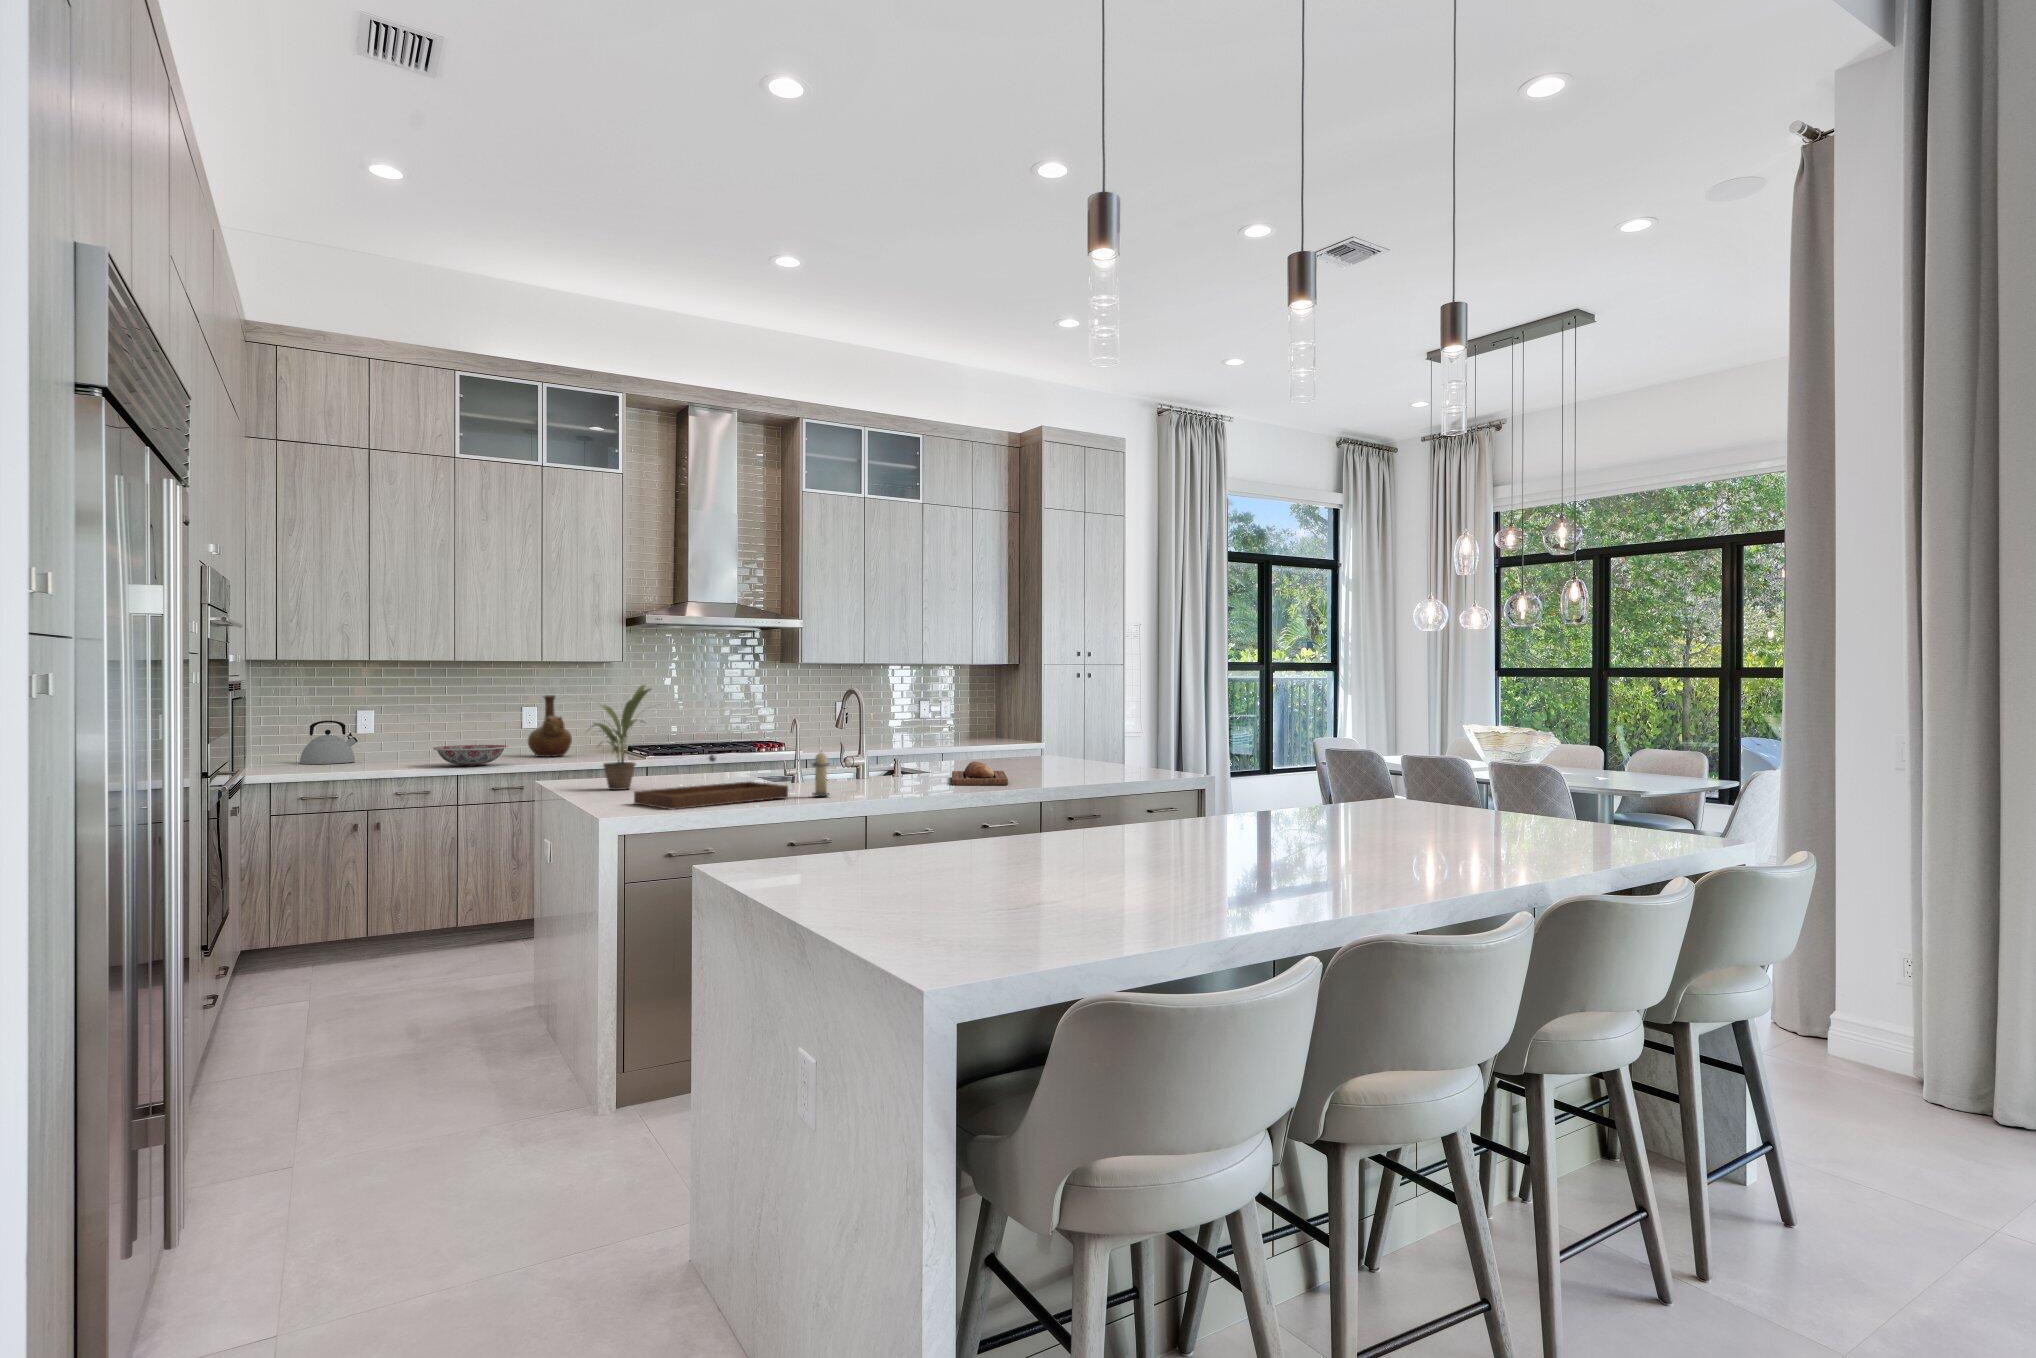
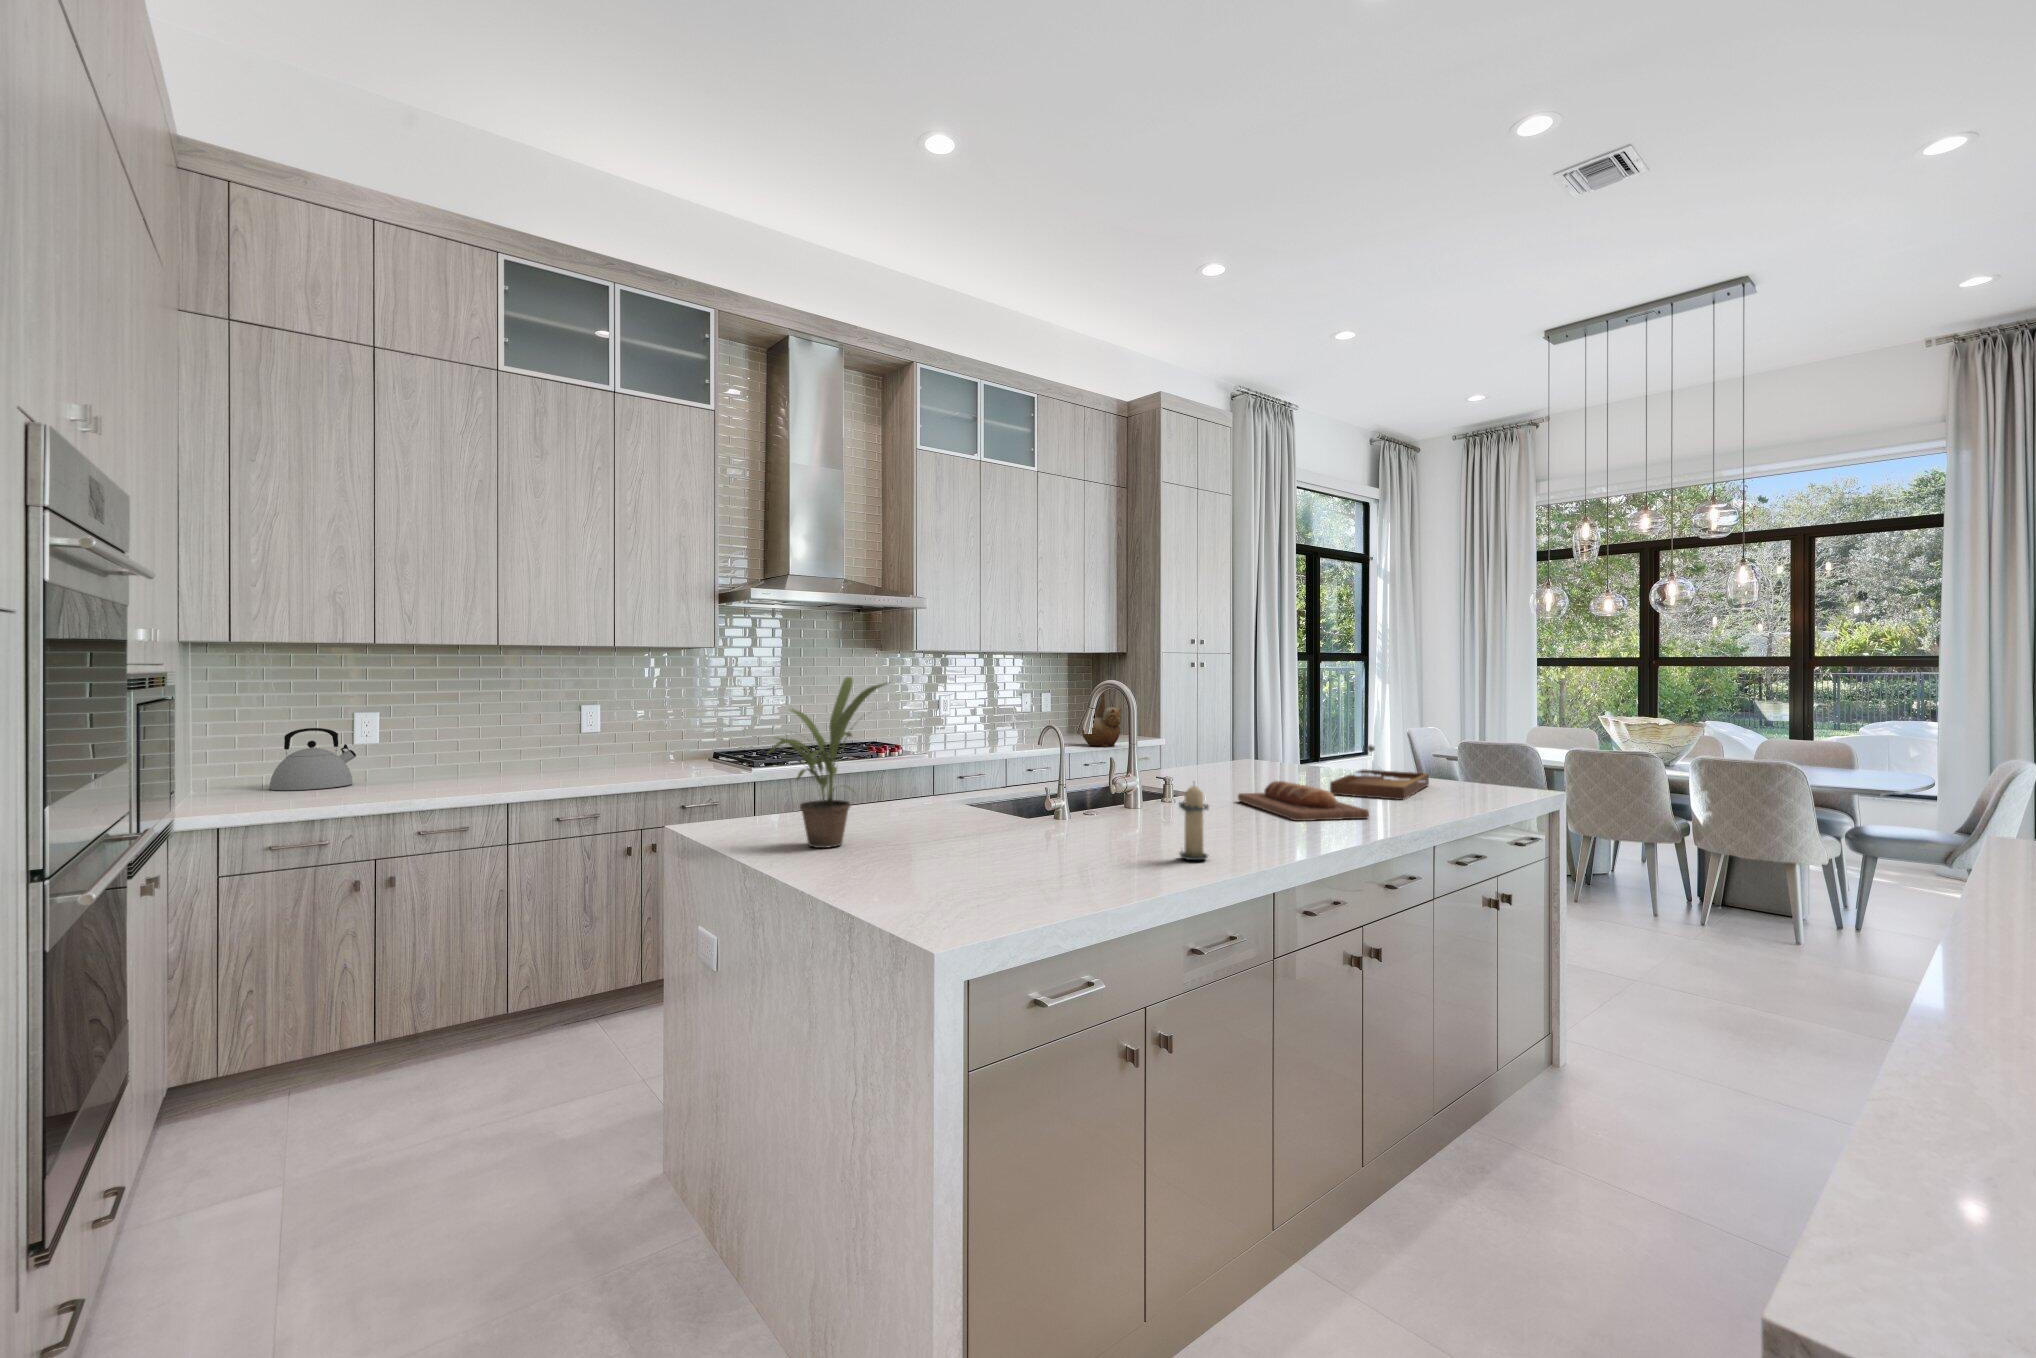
vase: present [528,695,572,757] -> present [1082,693,1122,747]
ceramic bowl: present [433,745,508,766] -> none [472,759,579,789]
tray: present [634,755,788,810] -> present [1330,745,1429,800]

